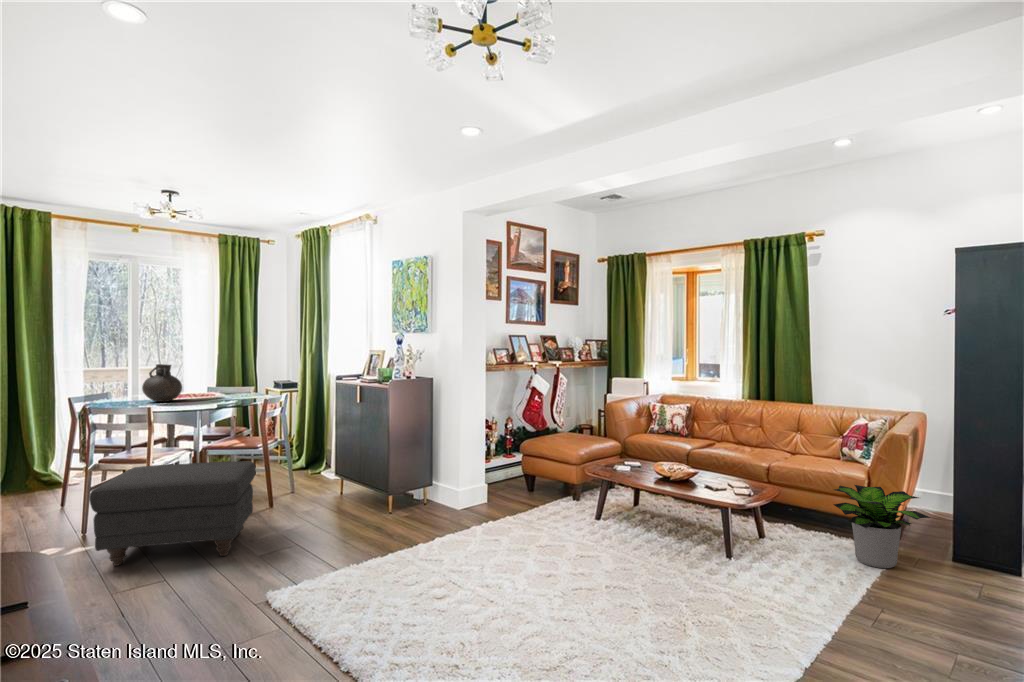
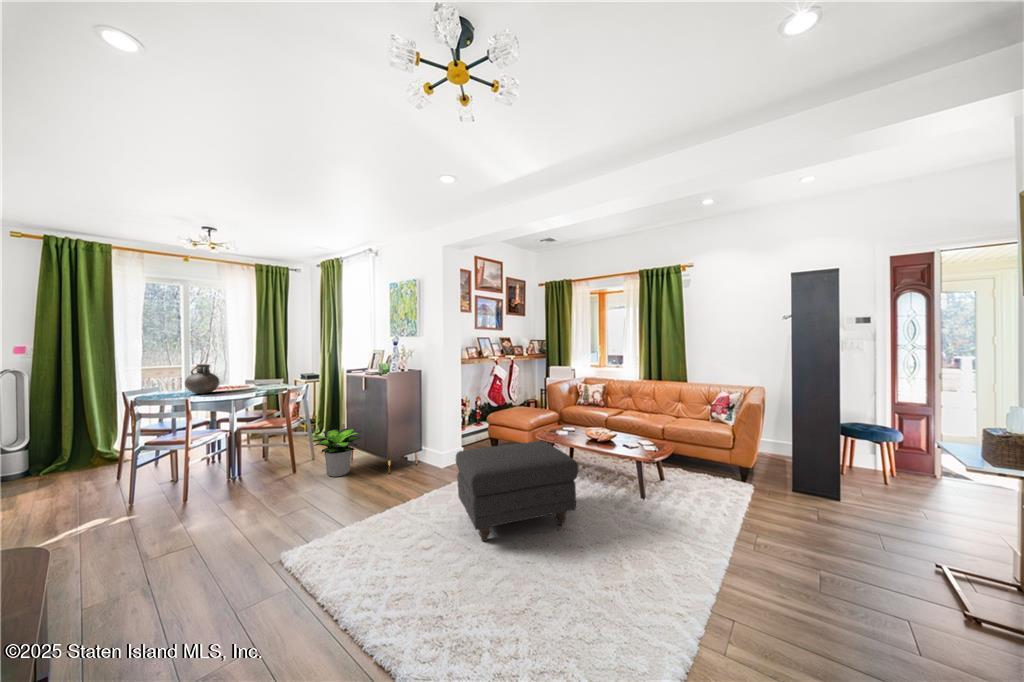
ottoman: present [89,461,256,566] -> present [456,441,578,541]
potted plant: present [833,485,930,568] -> present [314,428,361,477]

